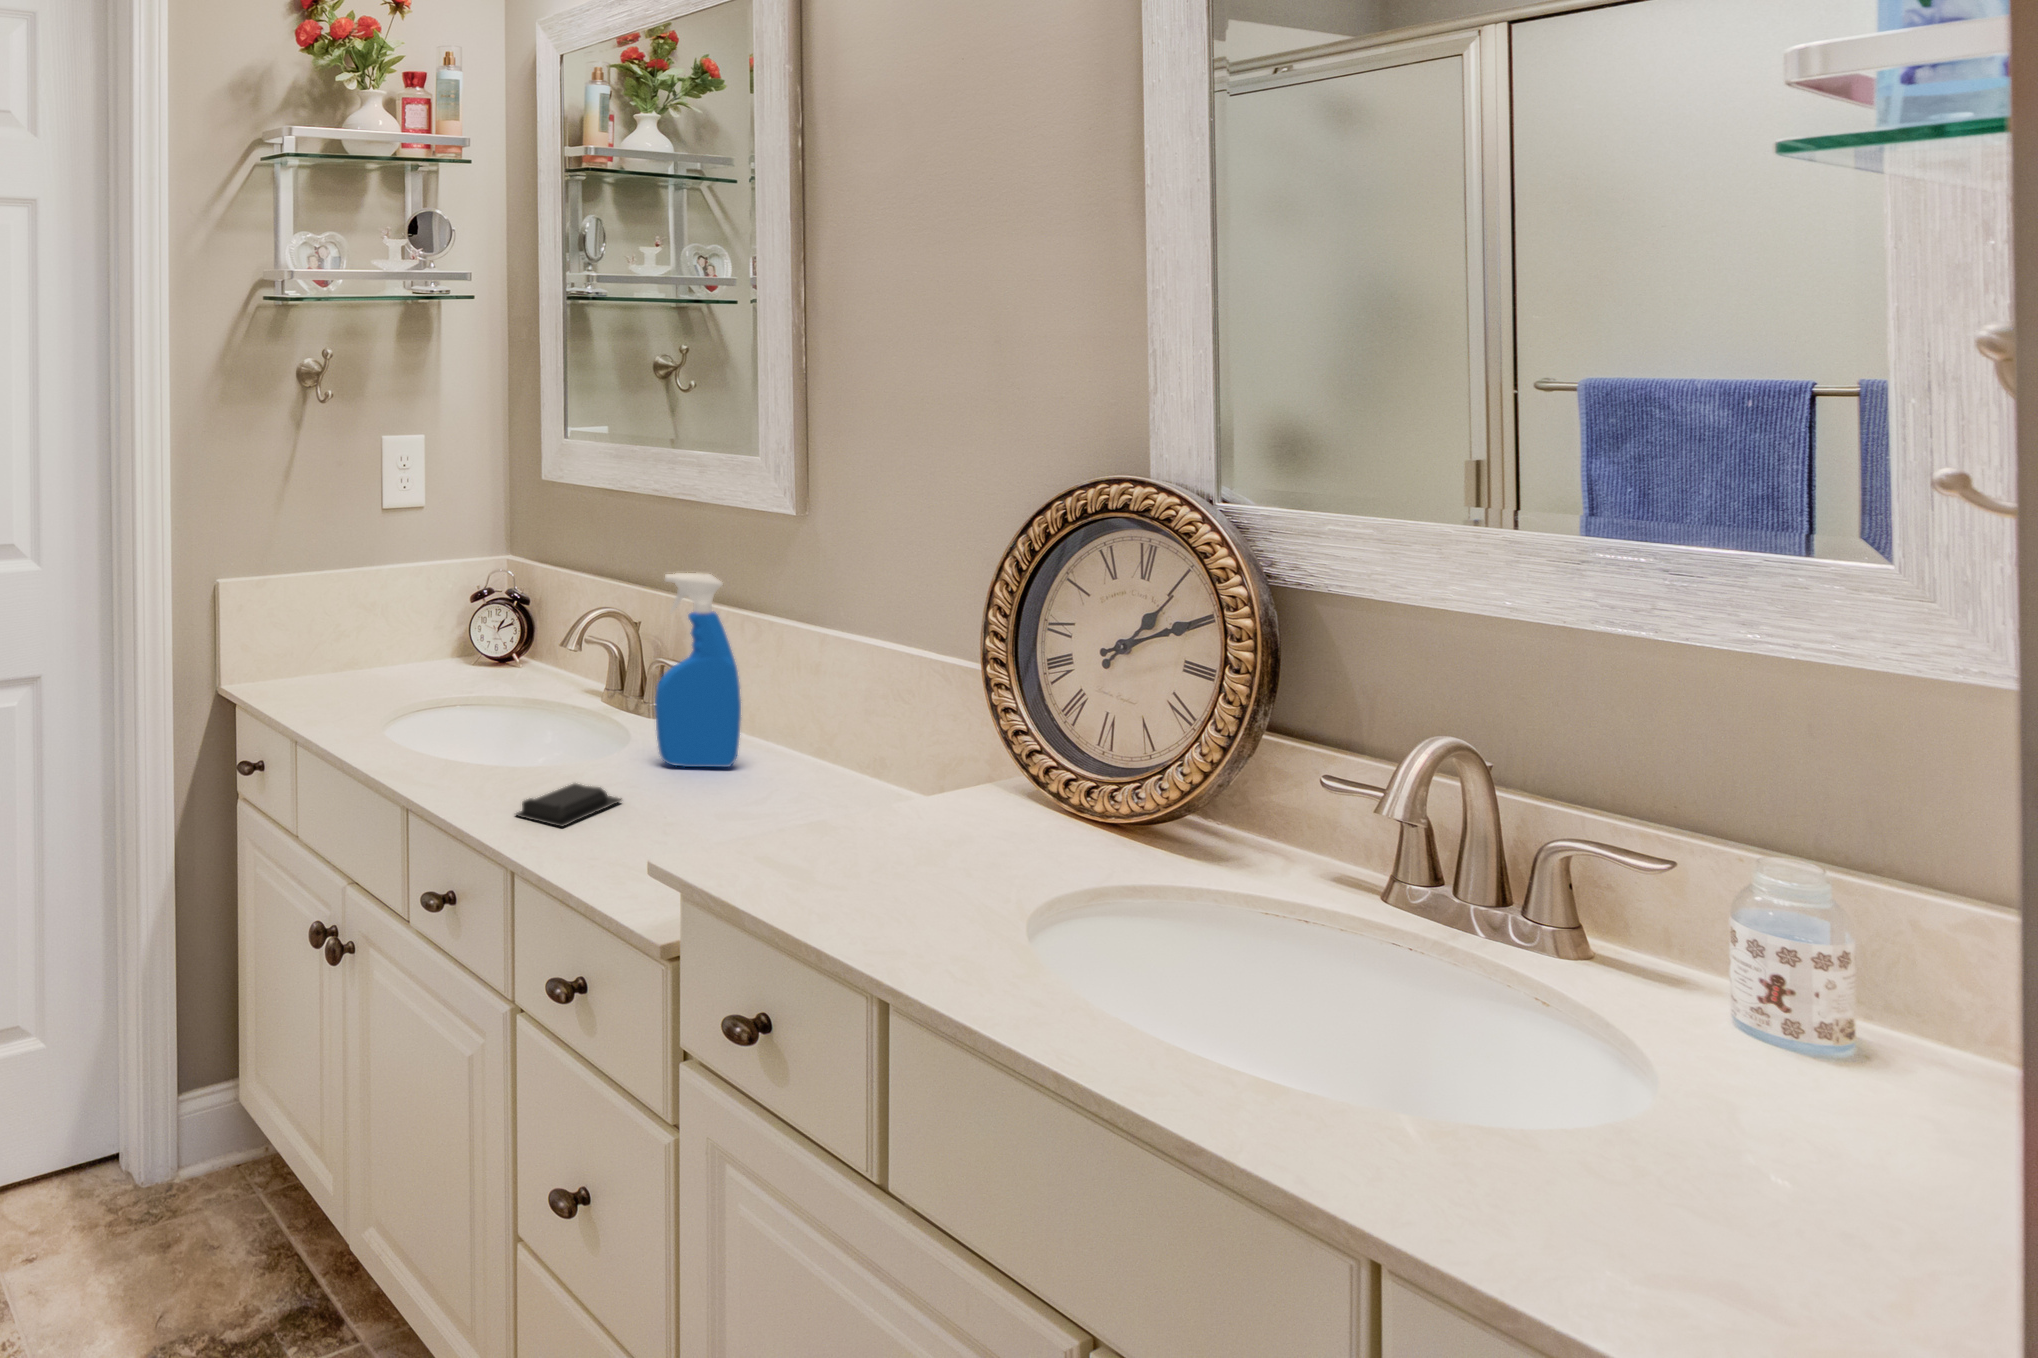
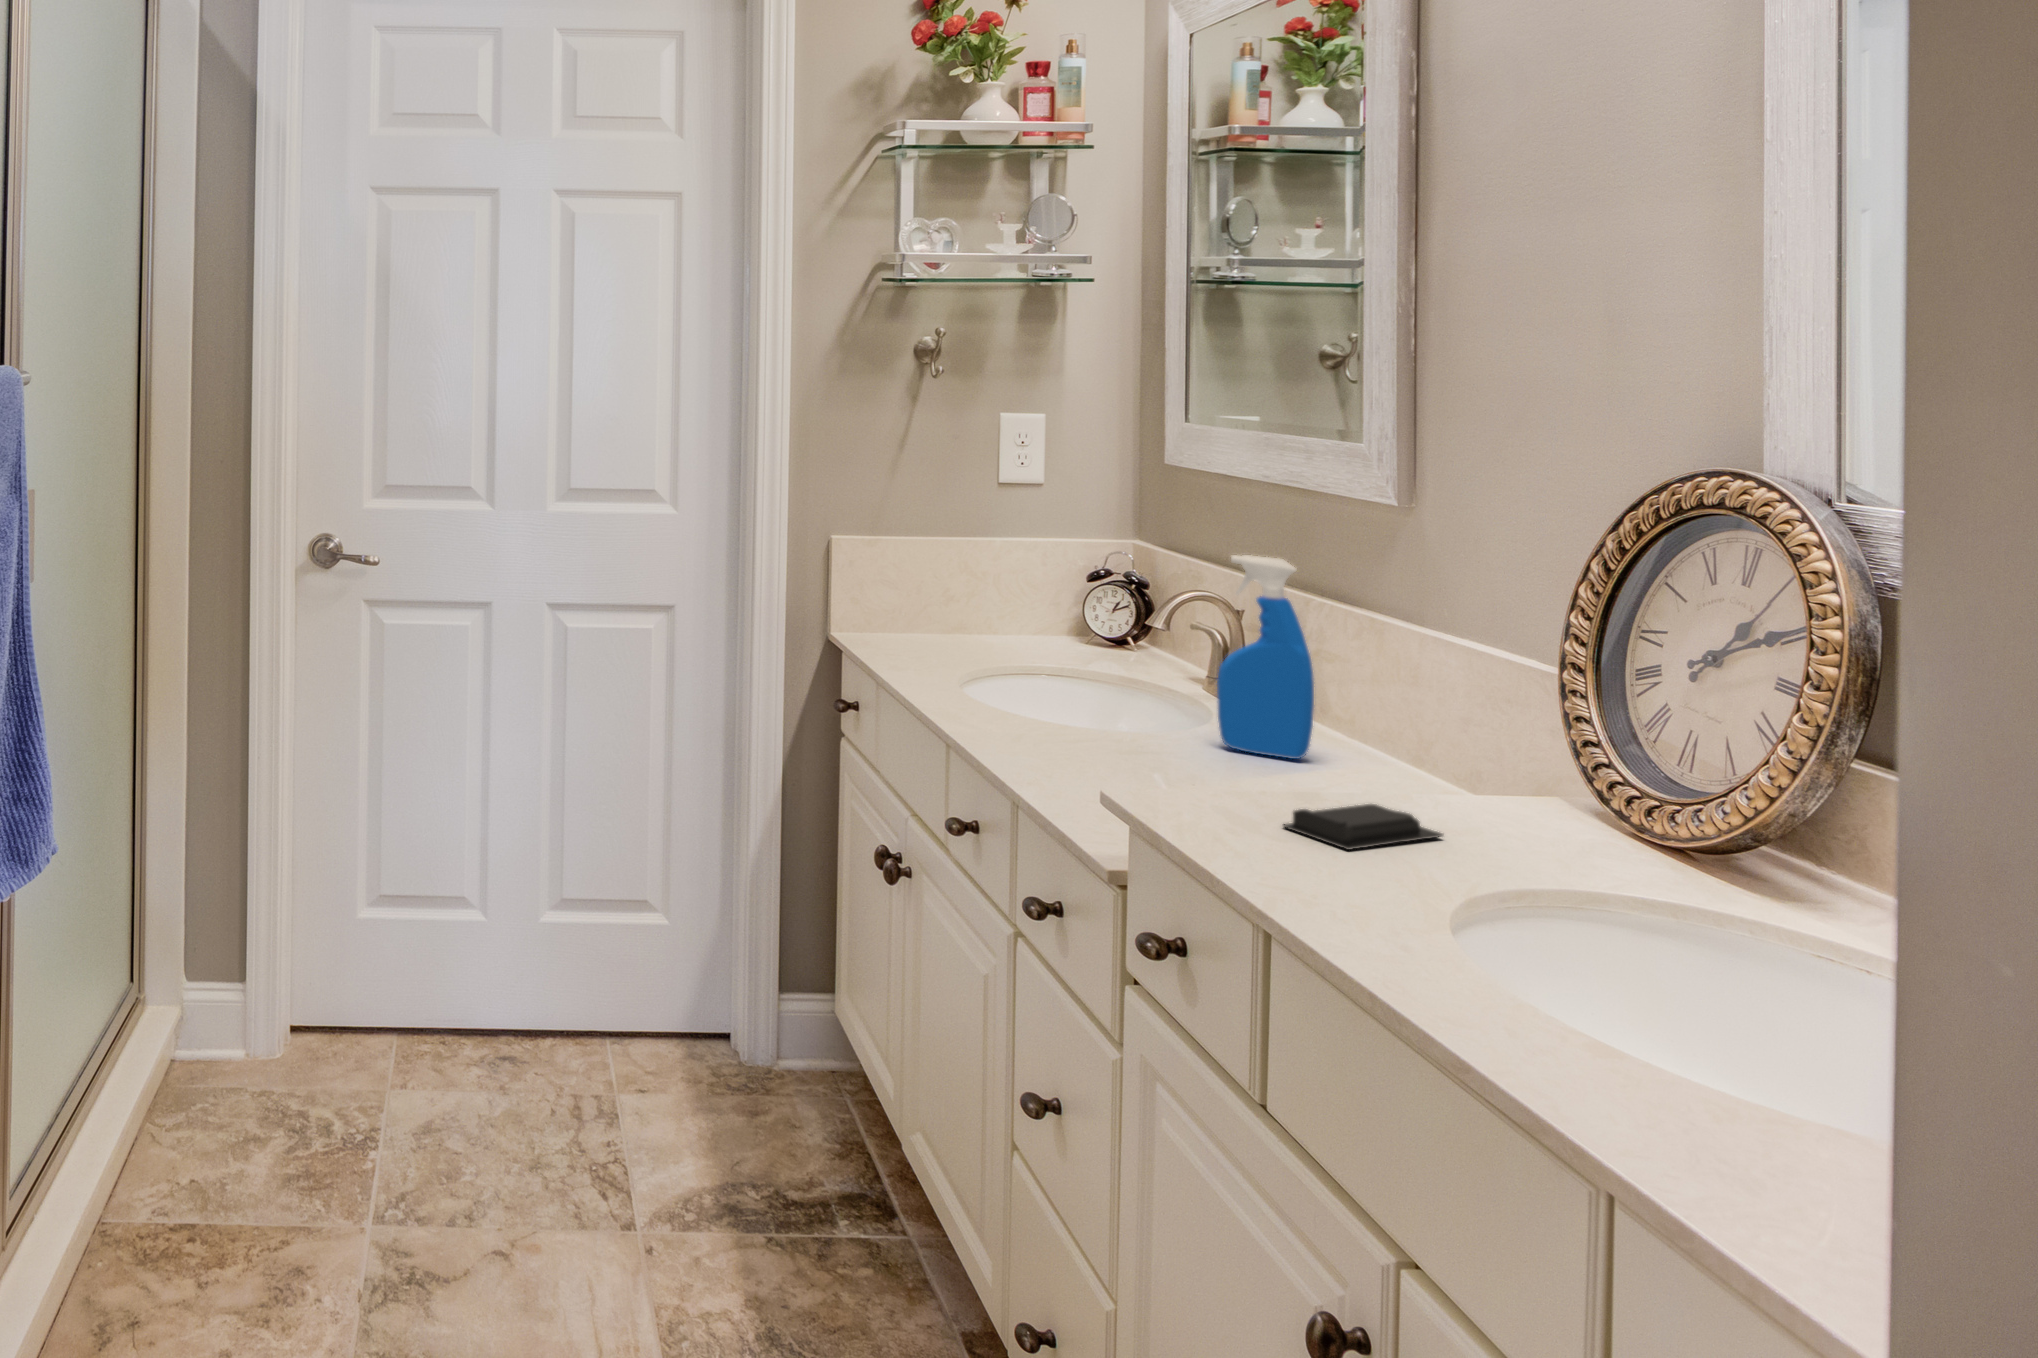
soap bar: present [516,783,622,827] -> present [1283,804,1443,850]

